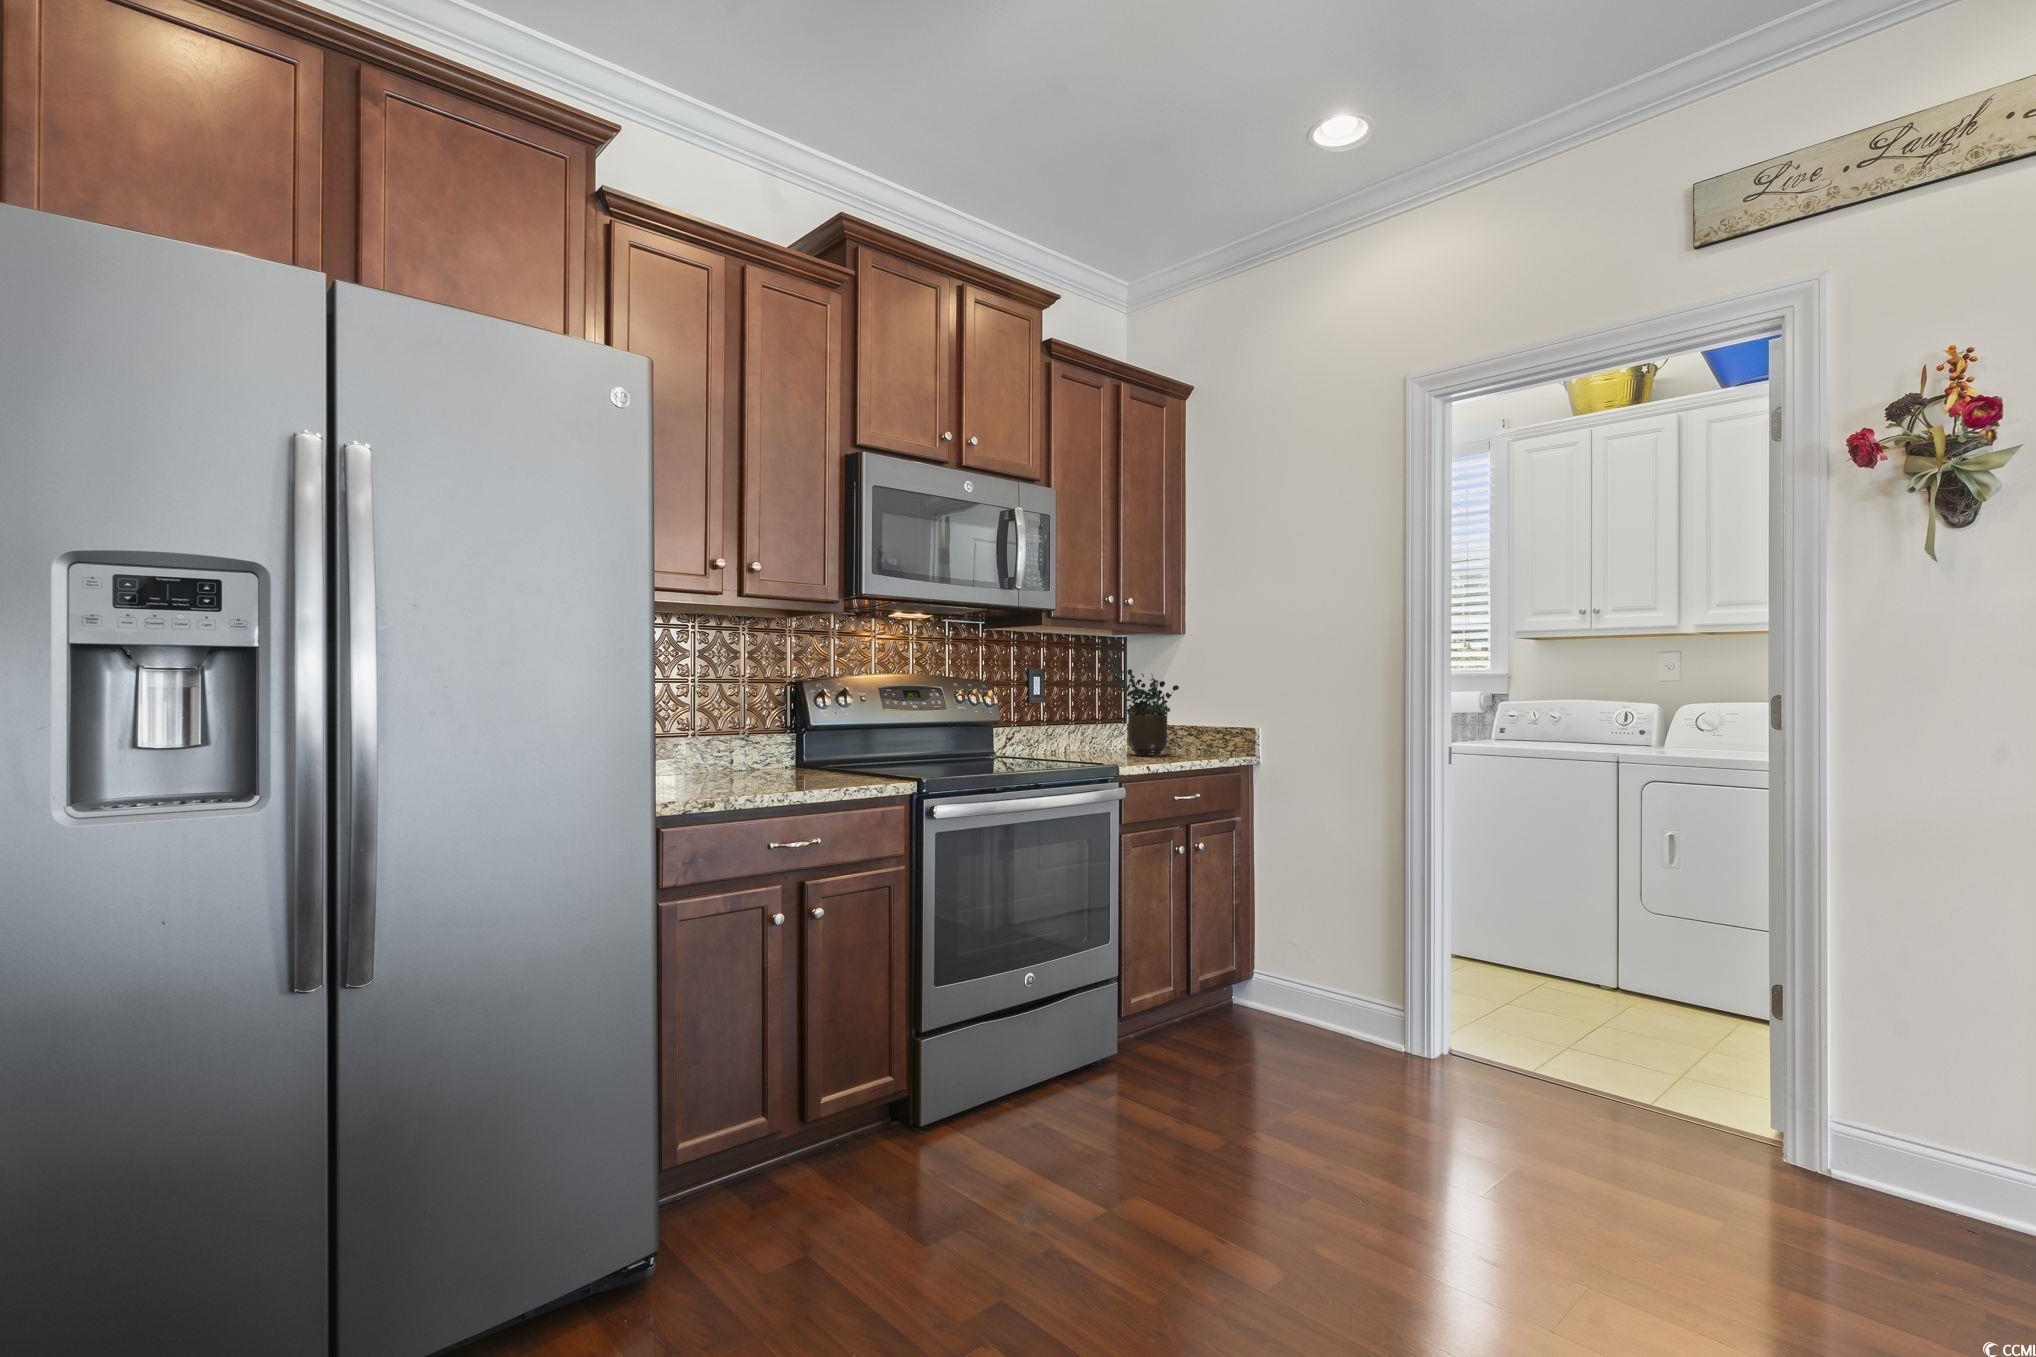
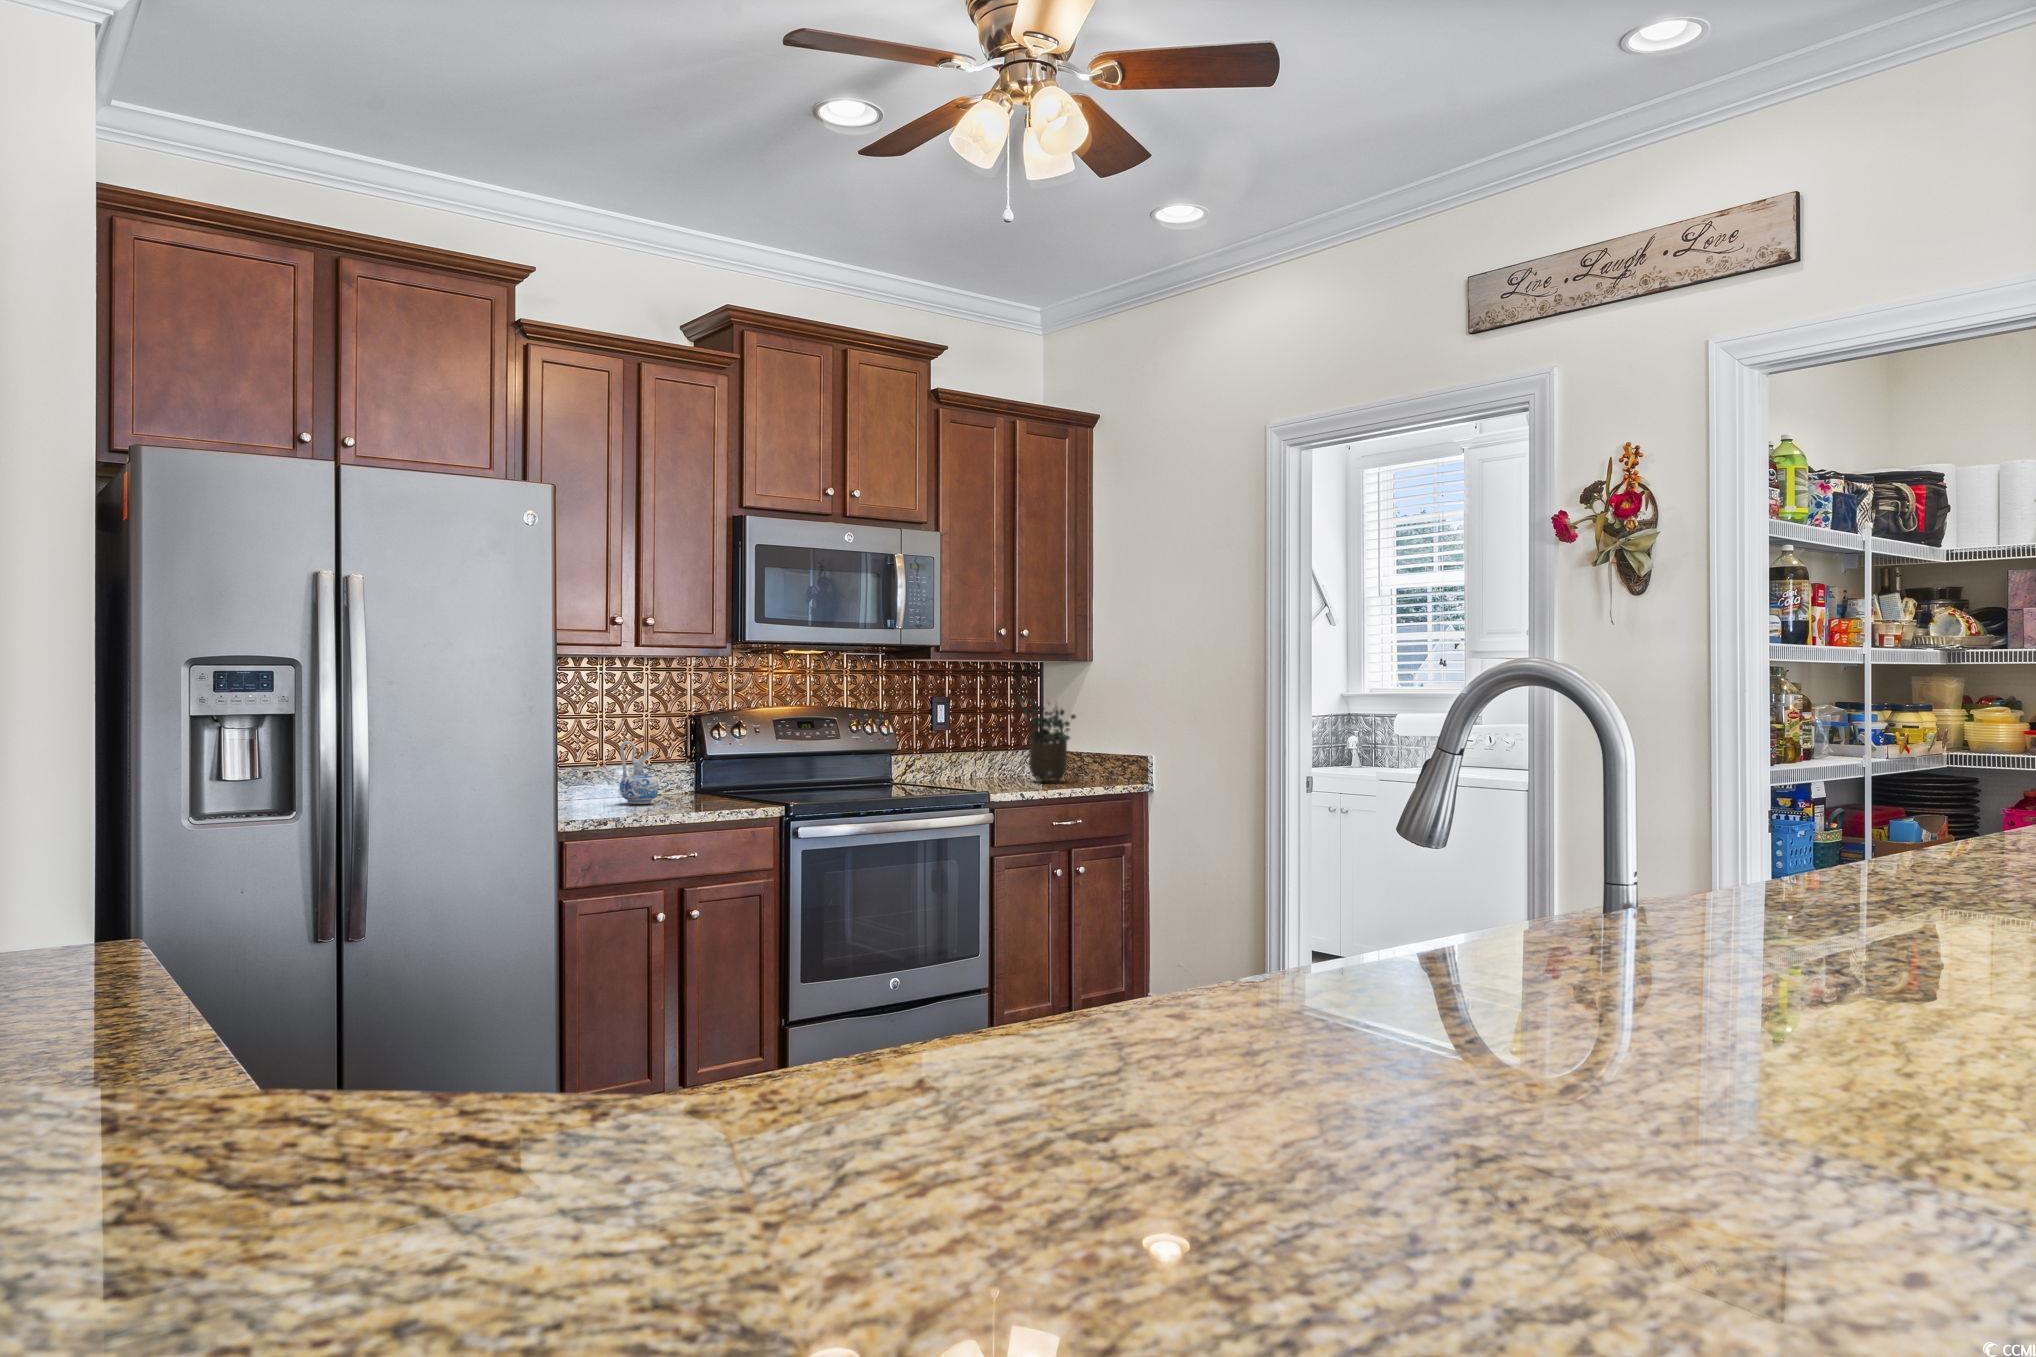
ceramic pitcher: none [718,706,764,780] -> present [620,741,659,804]

